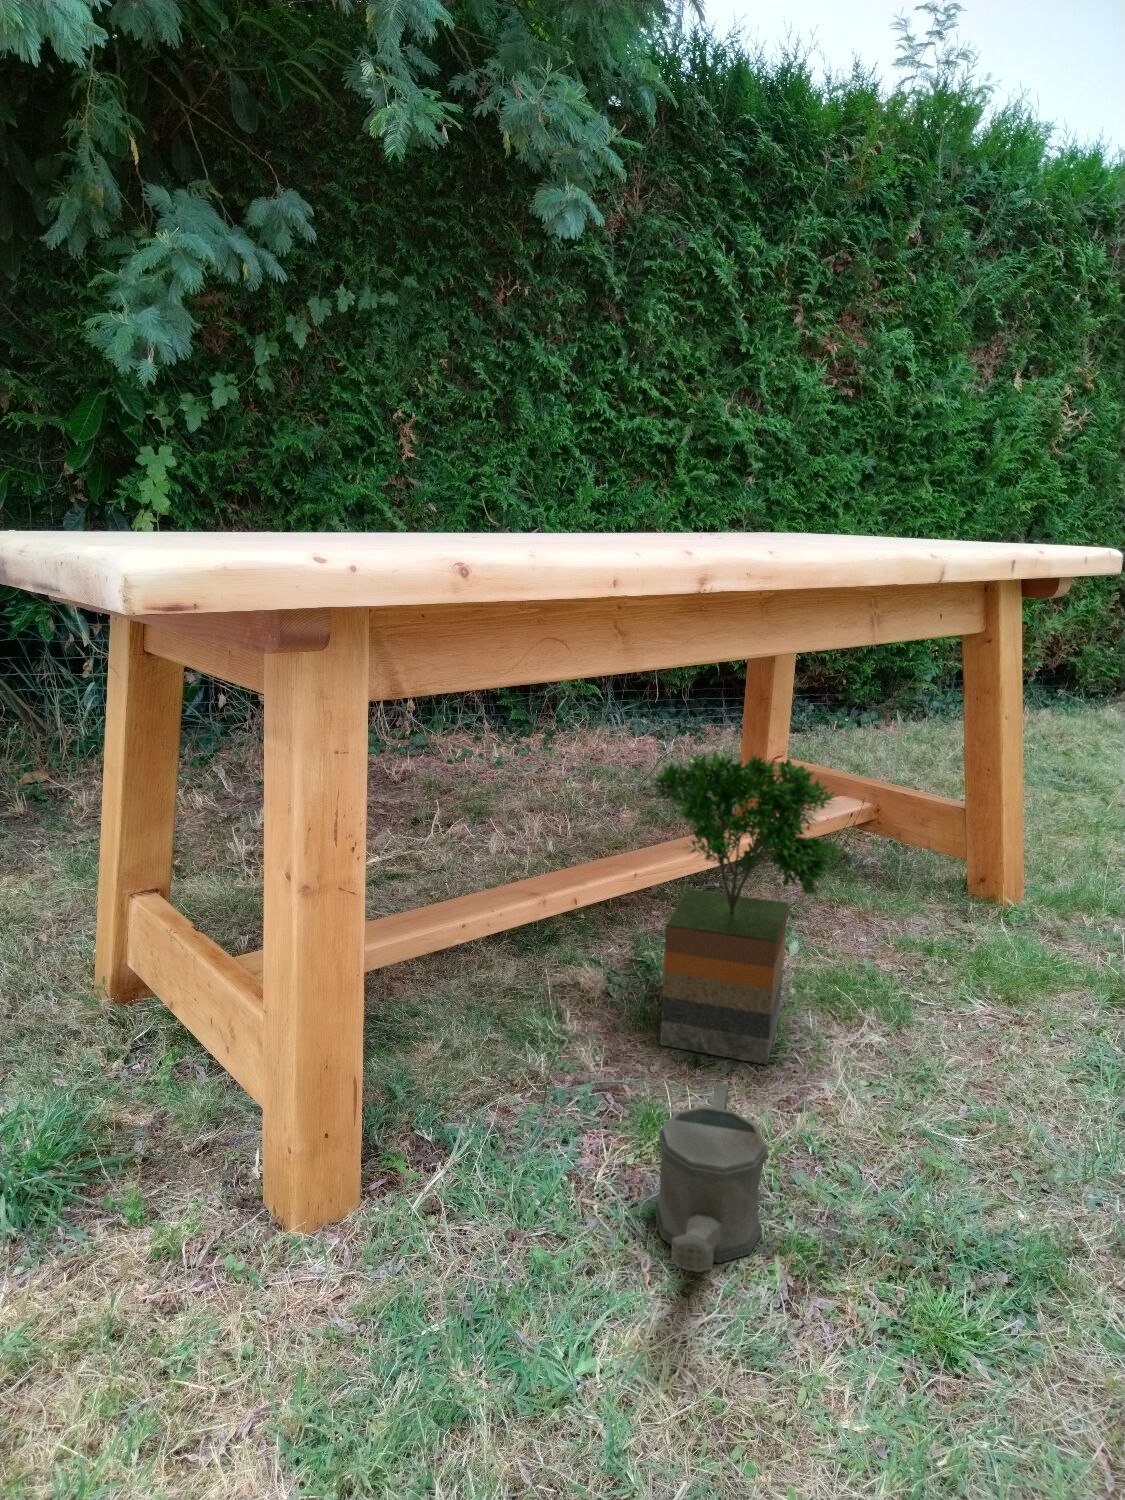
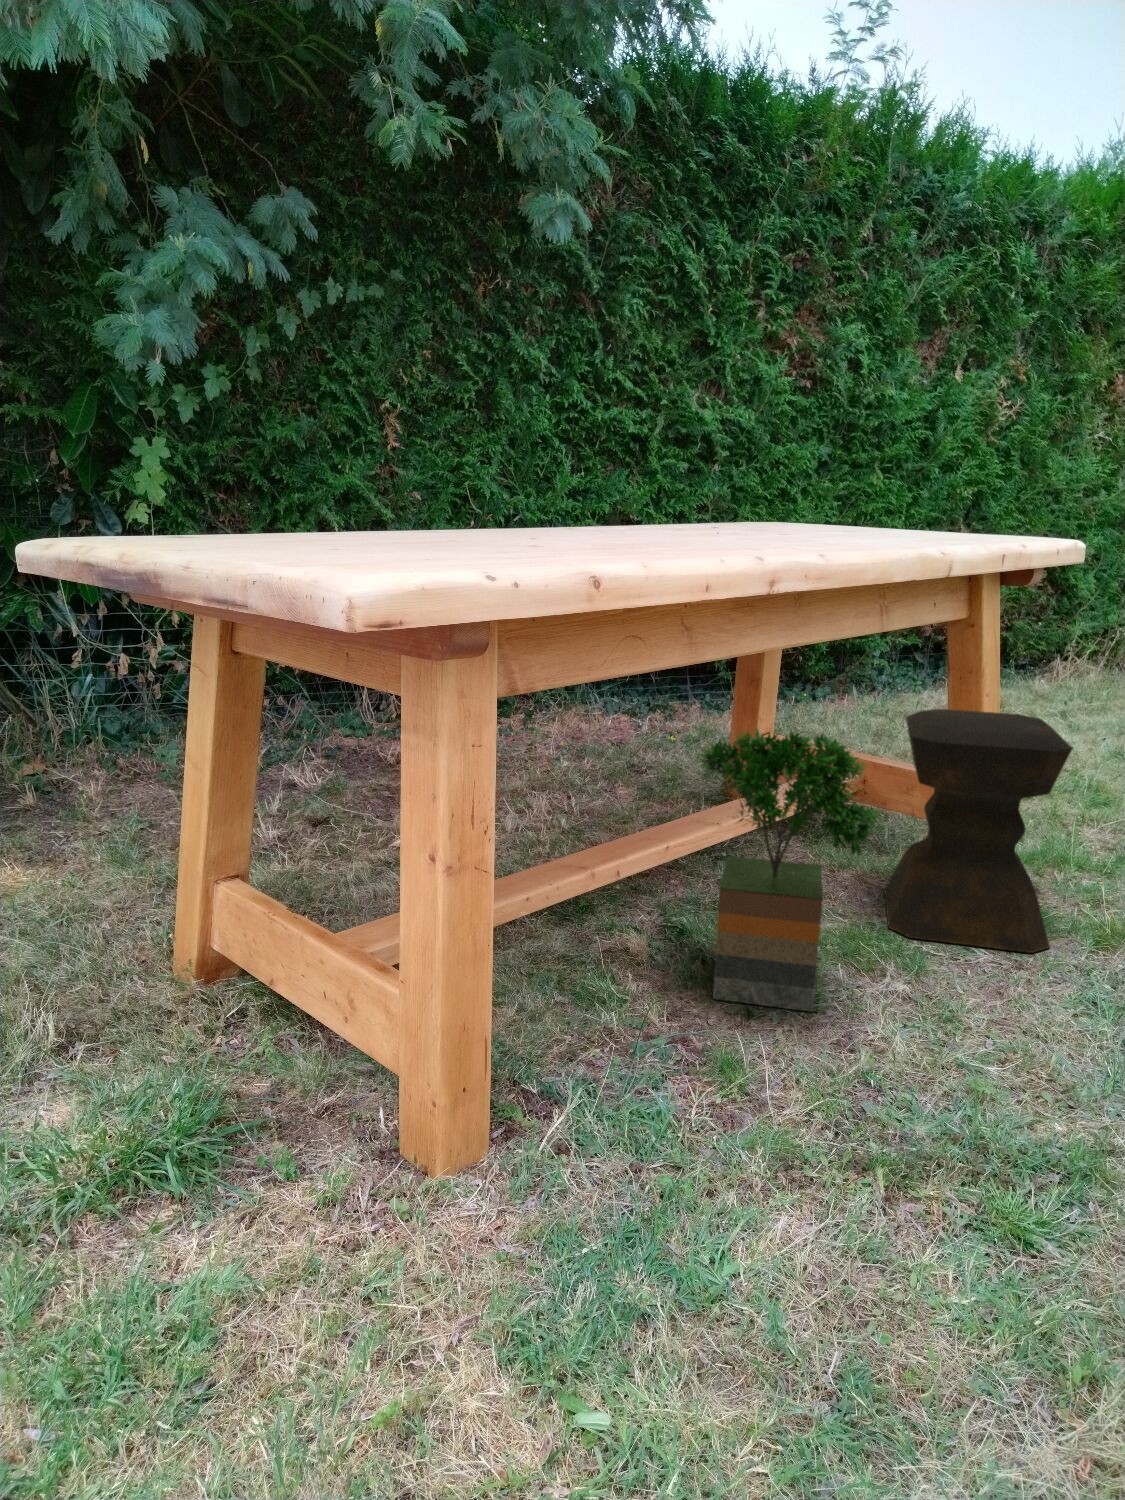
stool: none [876,735,1080,1008] -> present [884,709,1072,953]
watering can: present [655,1081,768,1272] -> none [750,1024,854,1183]

